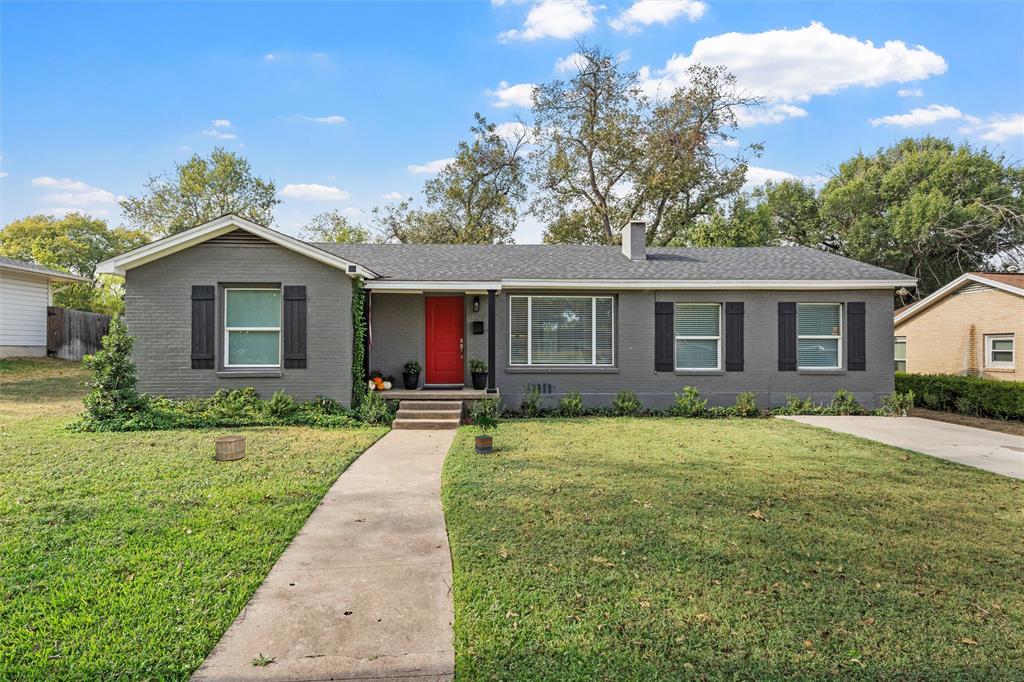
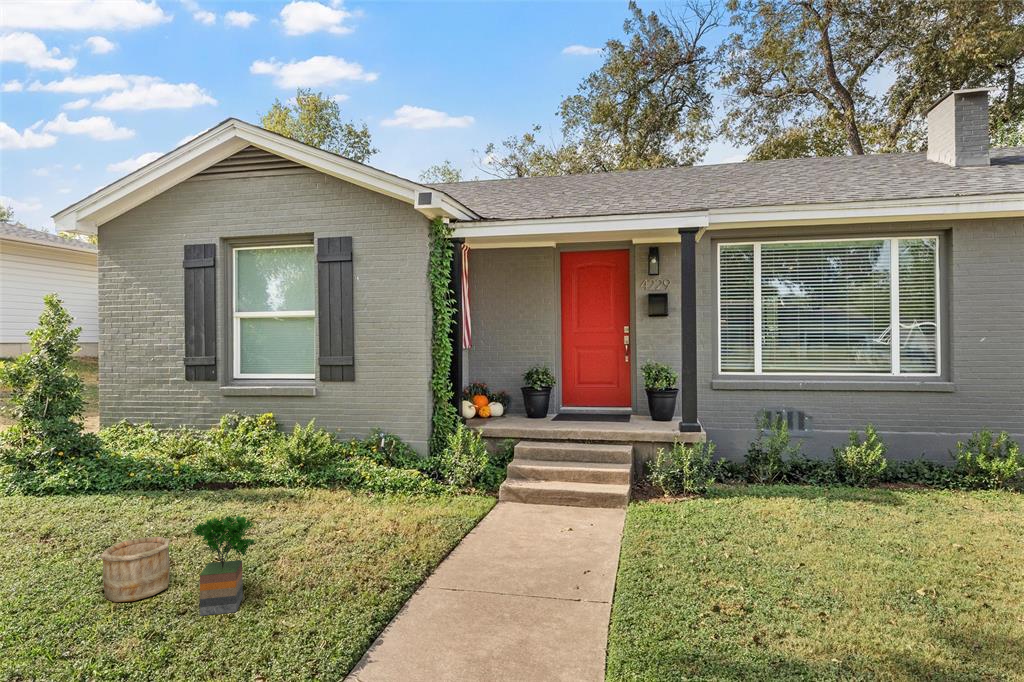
potted tree: present [473,417,498,454] -> present [193,516,255,616]

